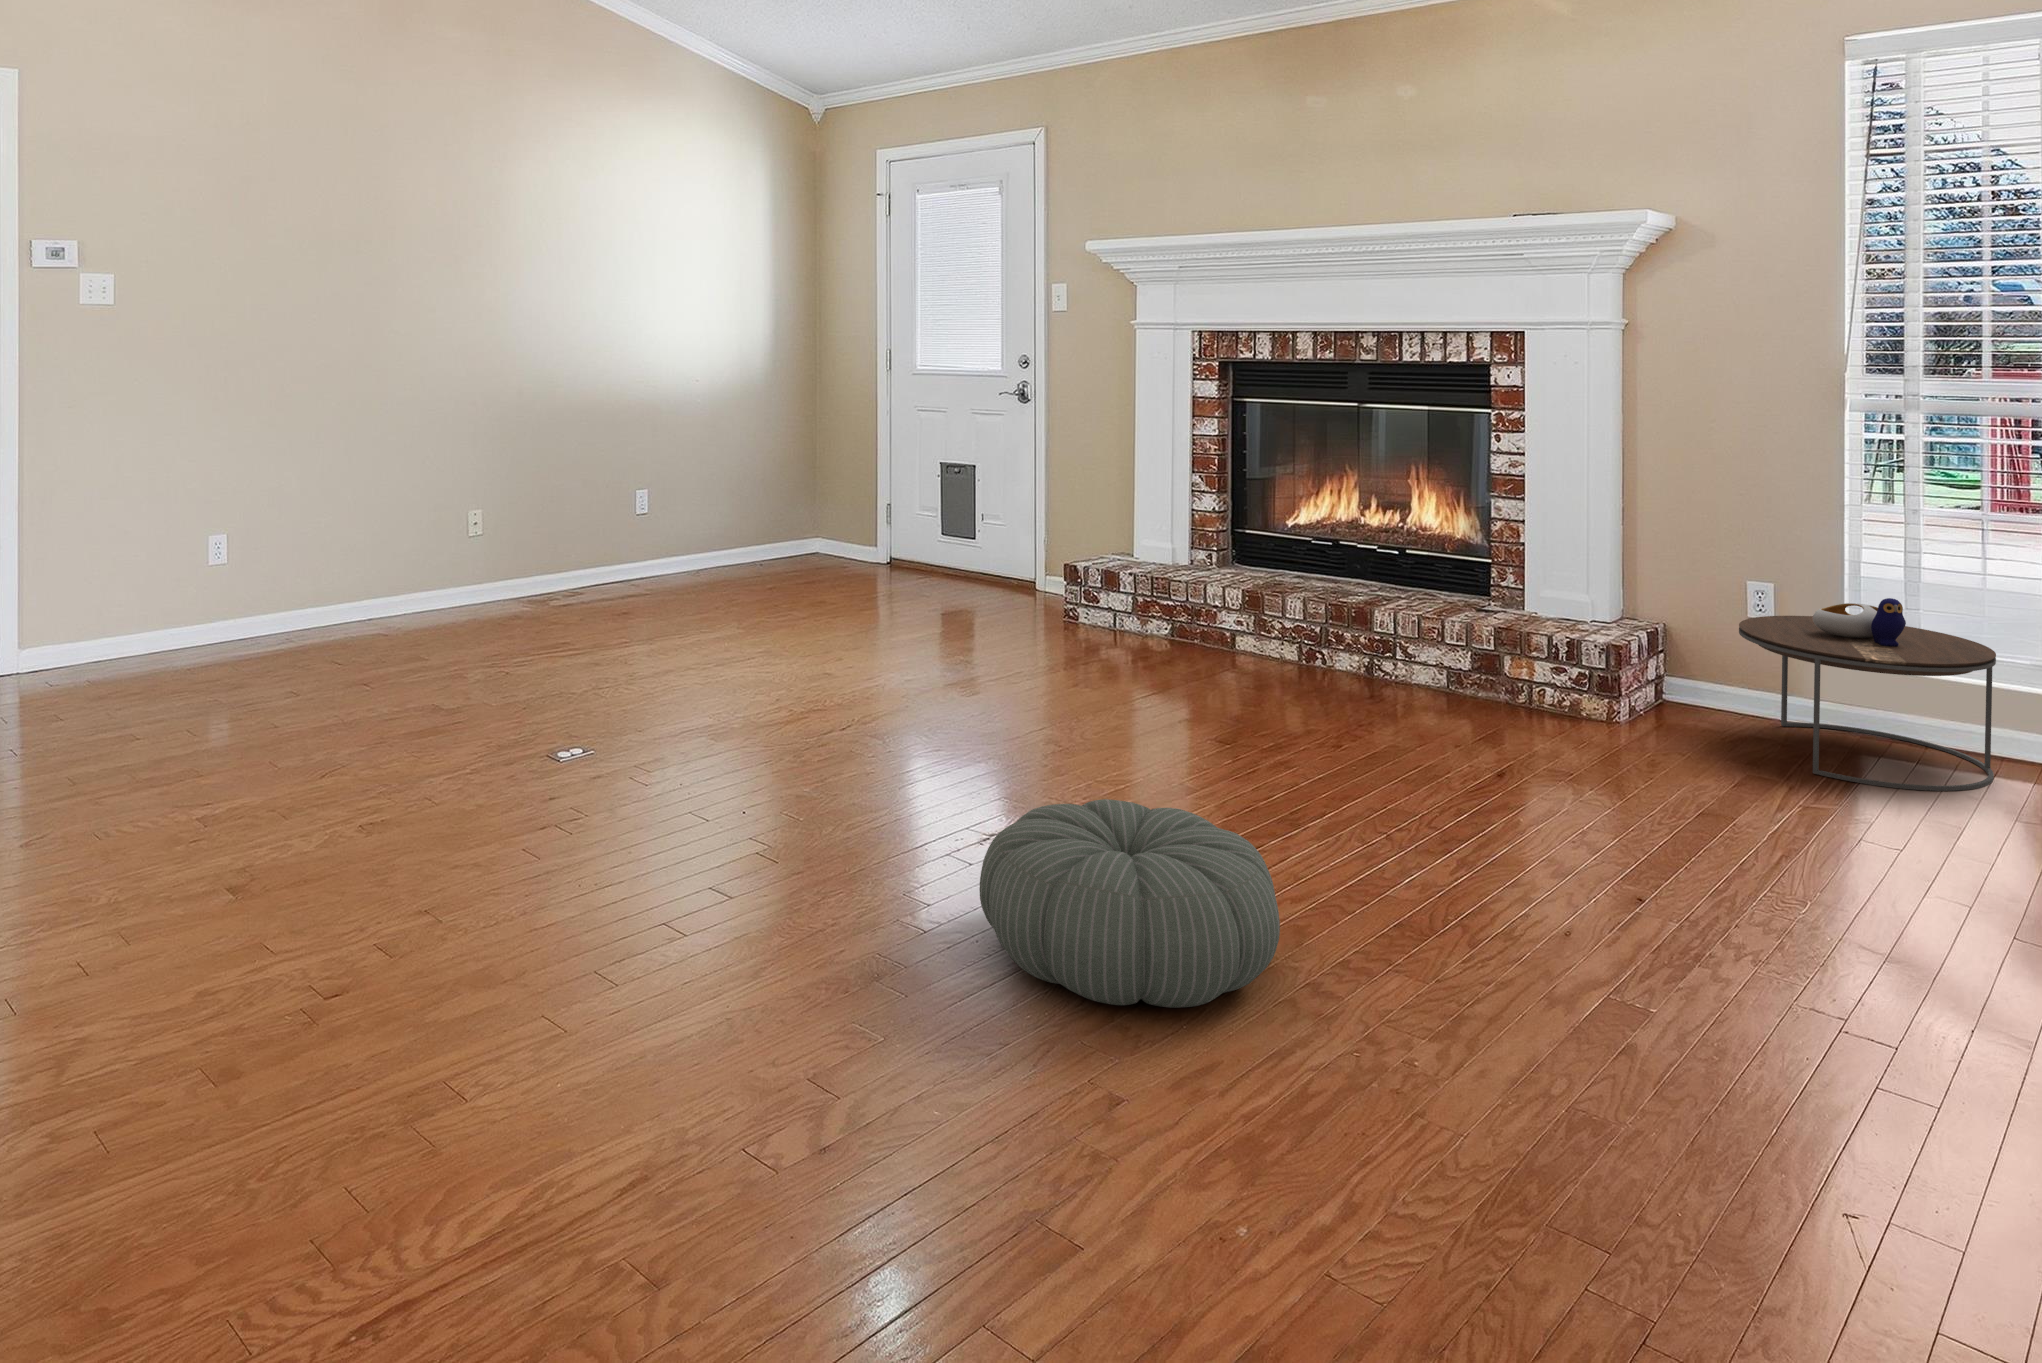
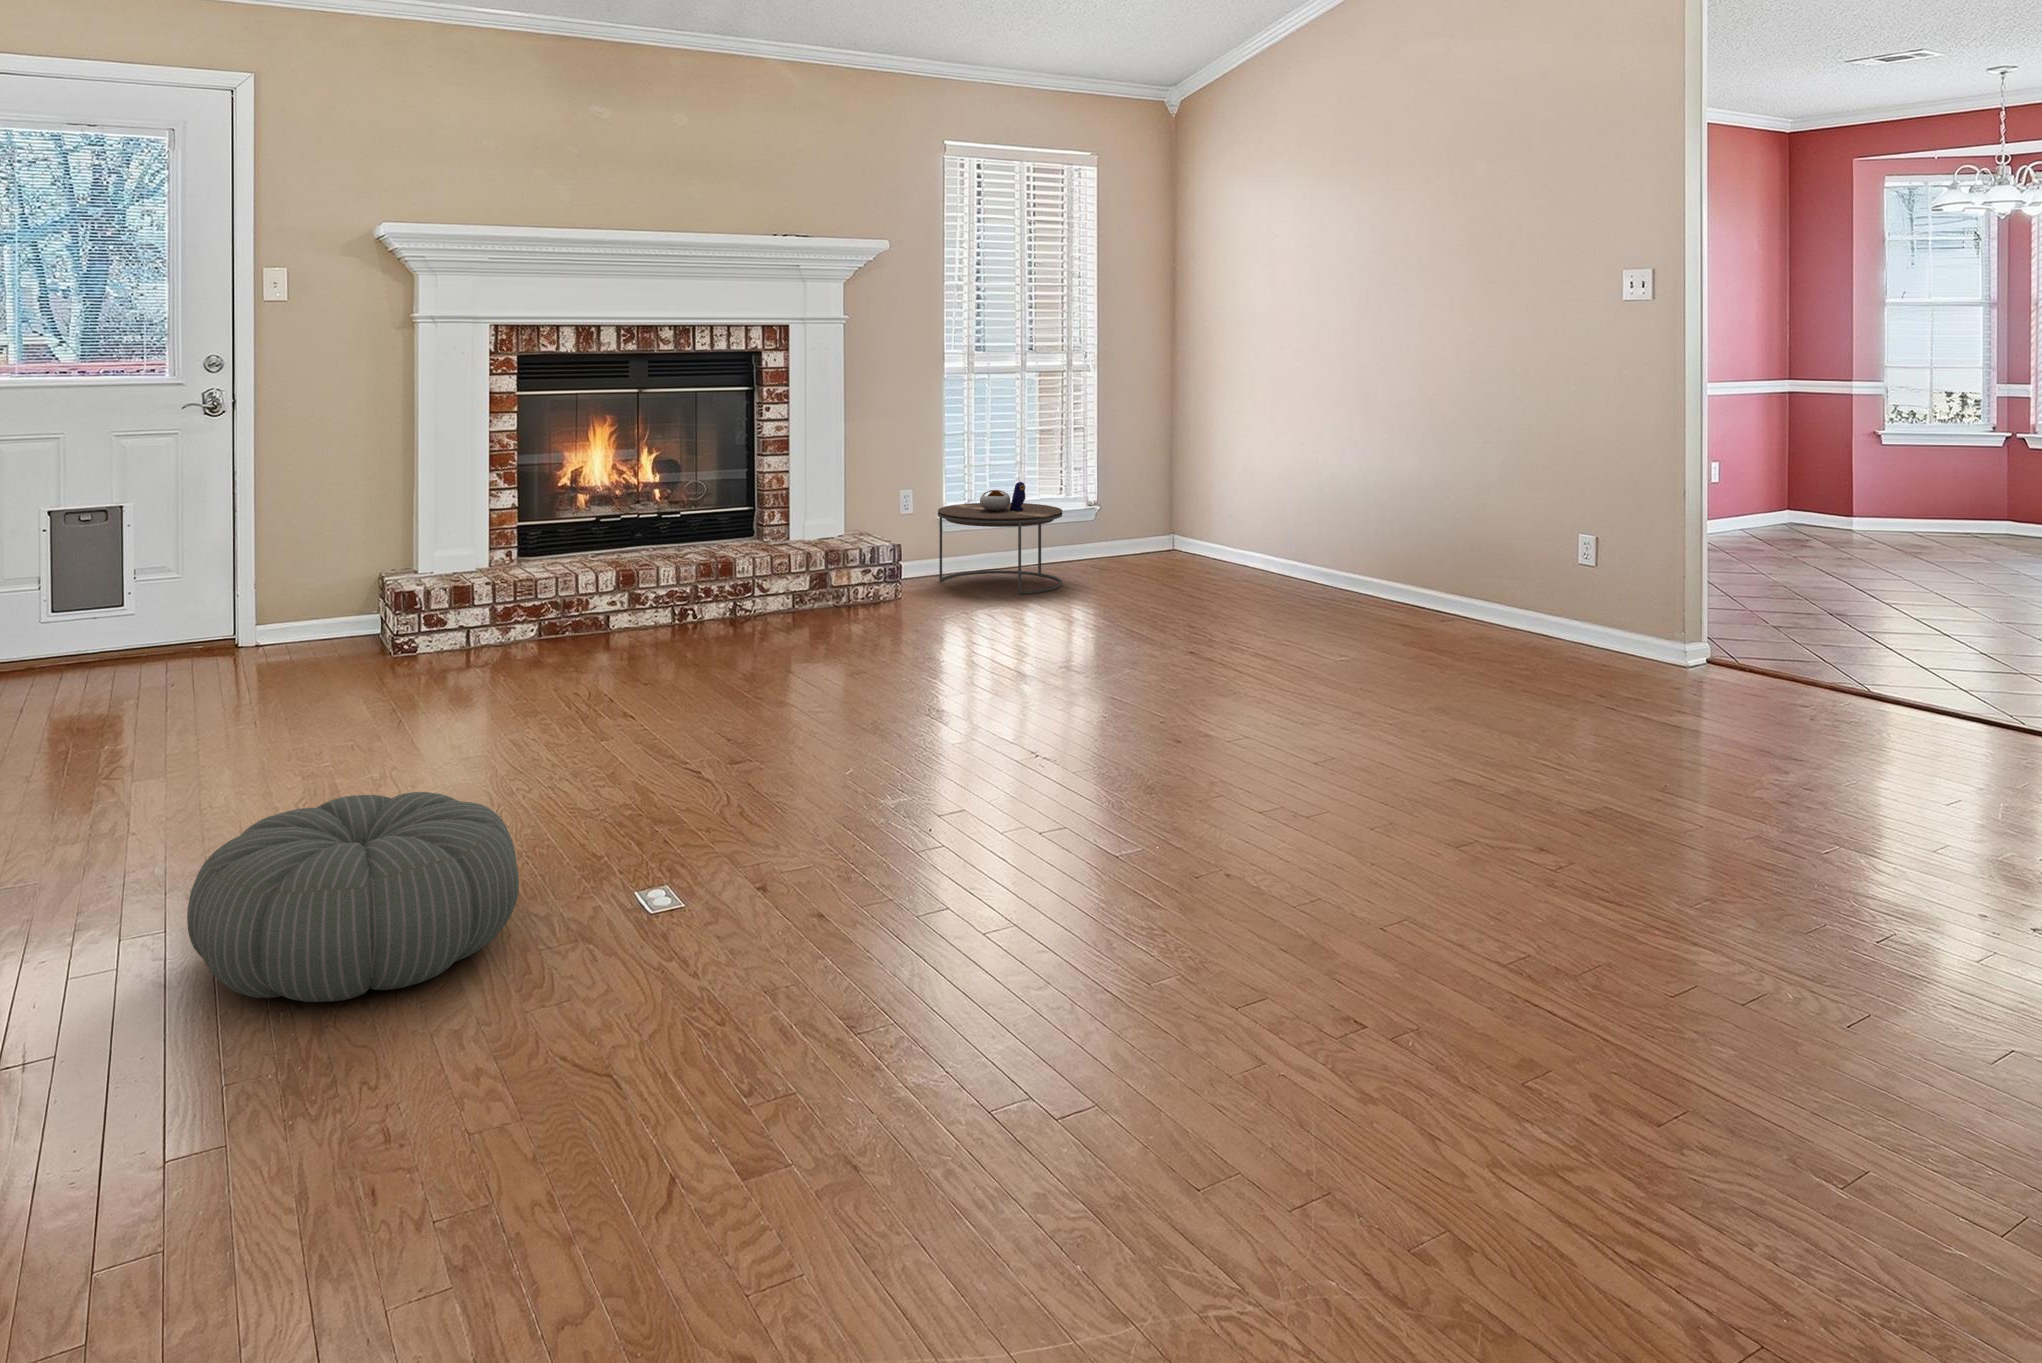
pouf: present [979,799,1280,1008] -> present [187,792,519,1002]

